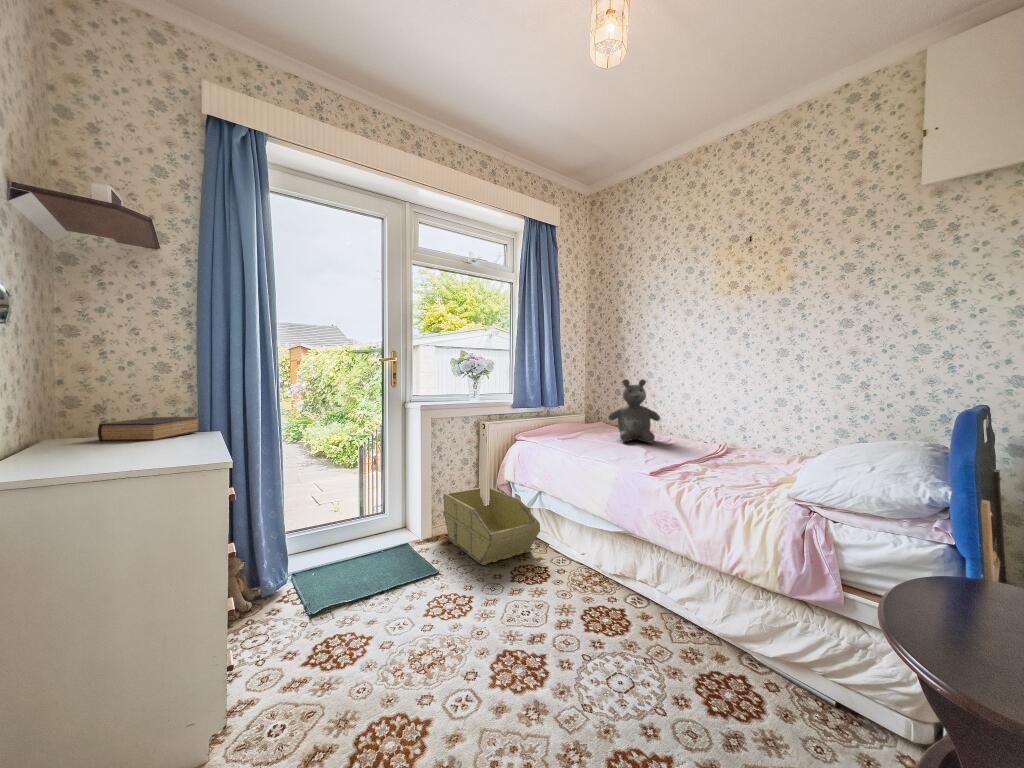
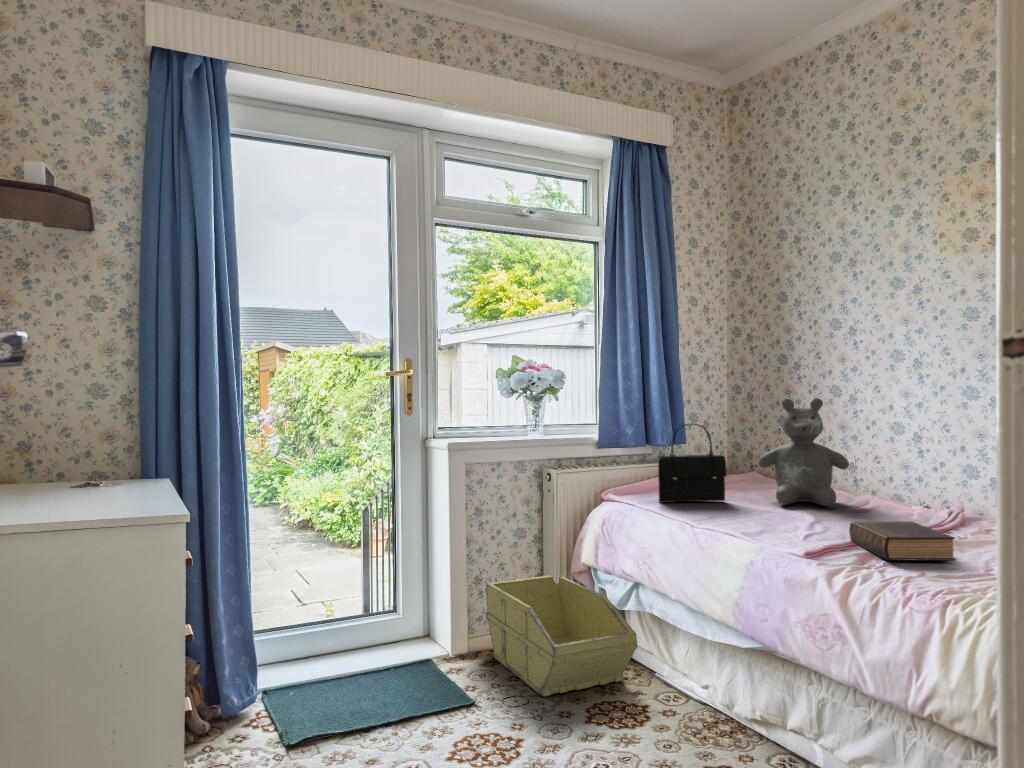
handbag: none [552,394,592,442] -> present [658,424,727,503]
book: present [98,417,199,441] -> present [849,521,956,561]

